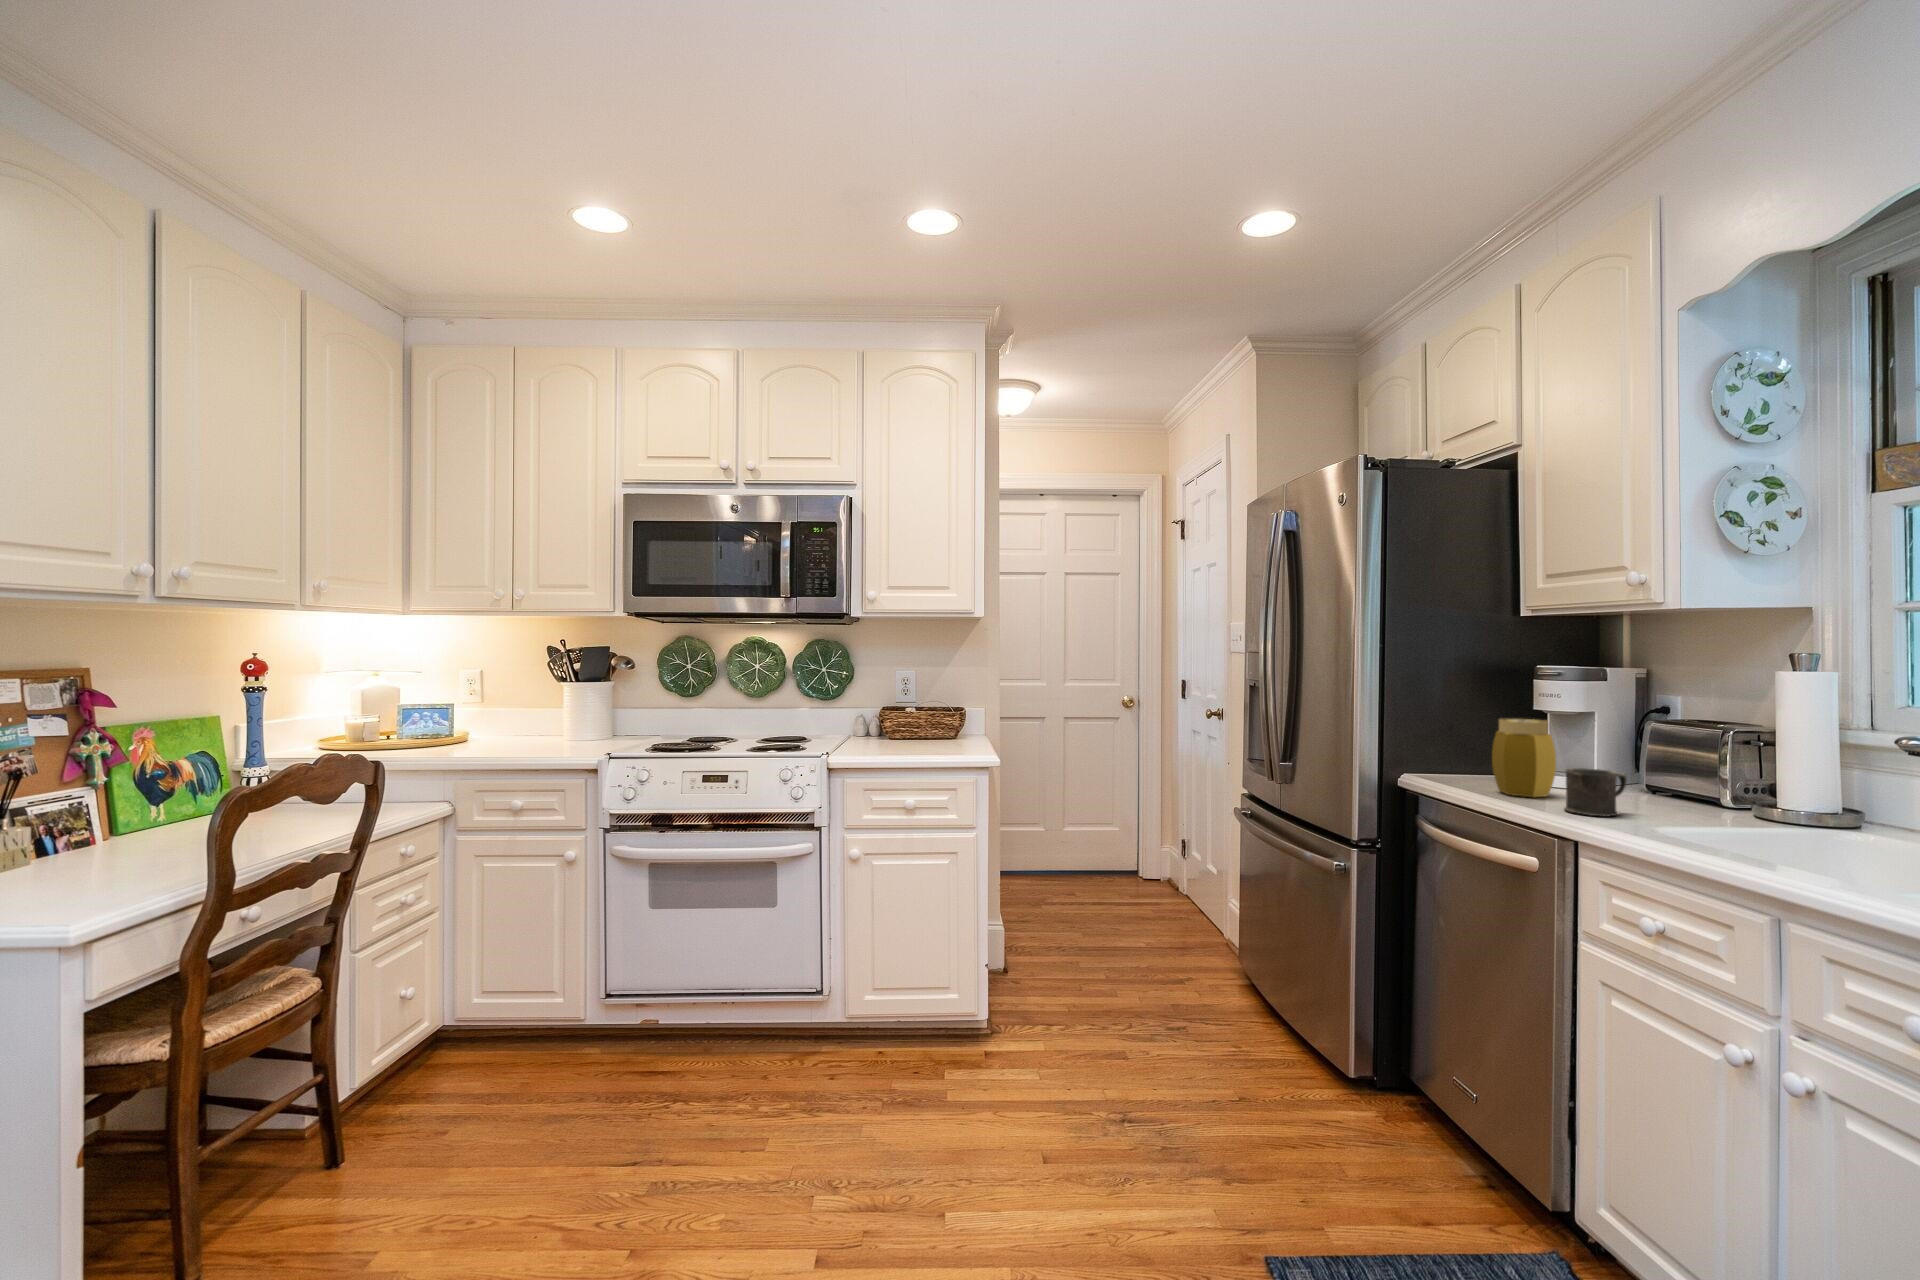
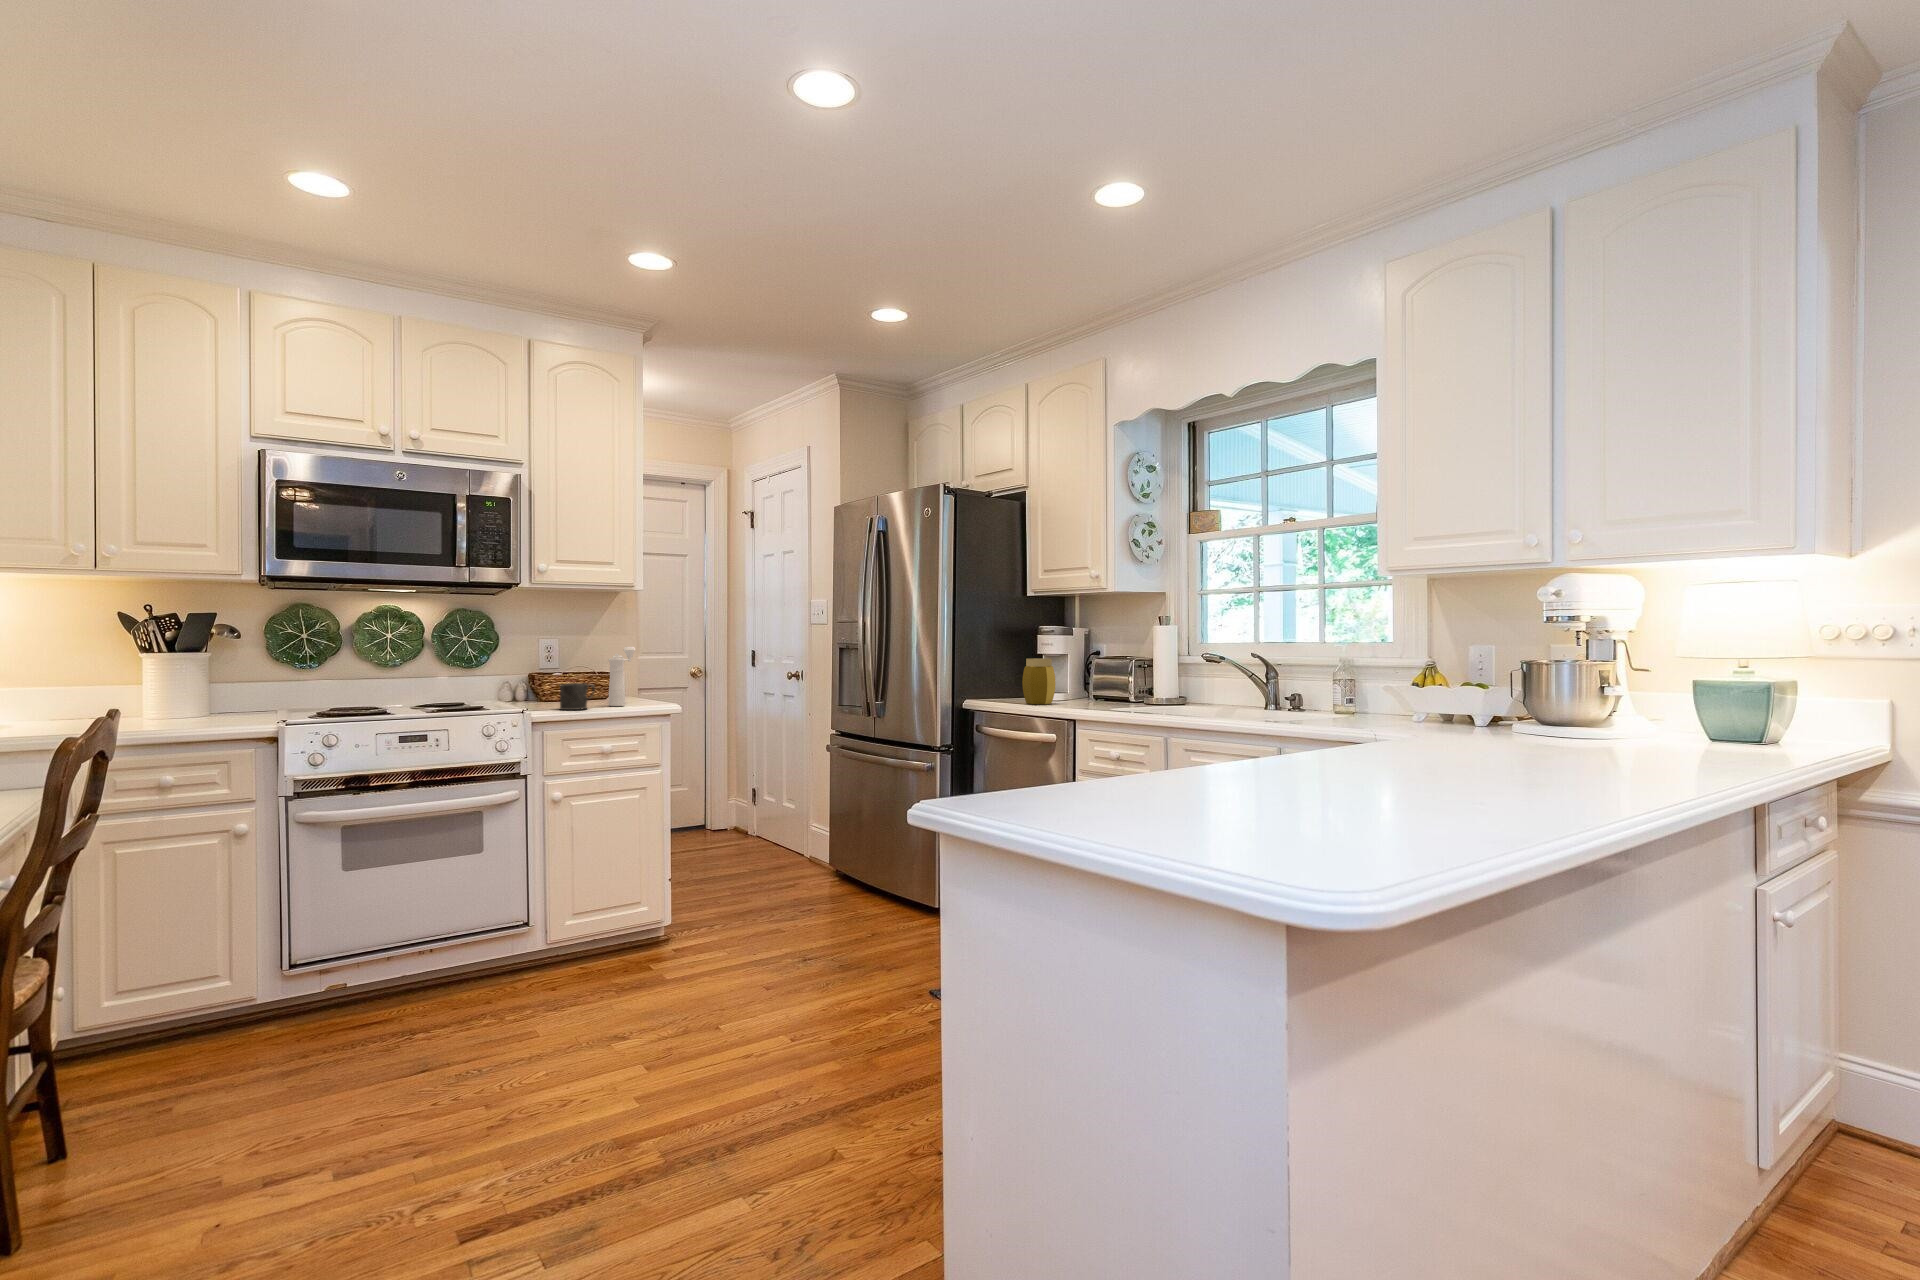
pepper mill: none [928,683,967,752] -> present [608,647,636,706]
mug: present [1565,768,1627,816] -> present [559,683,595,710]

